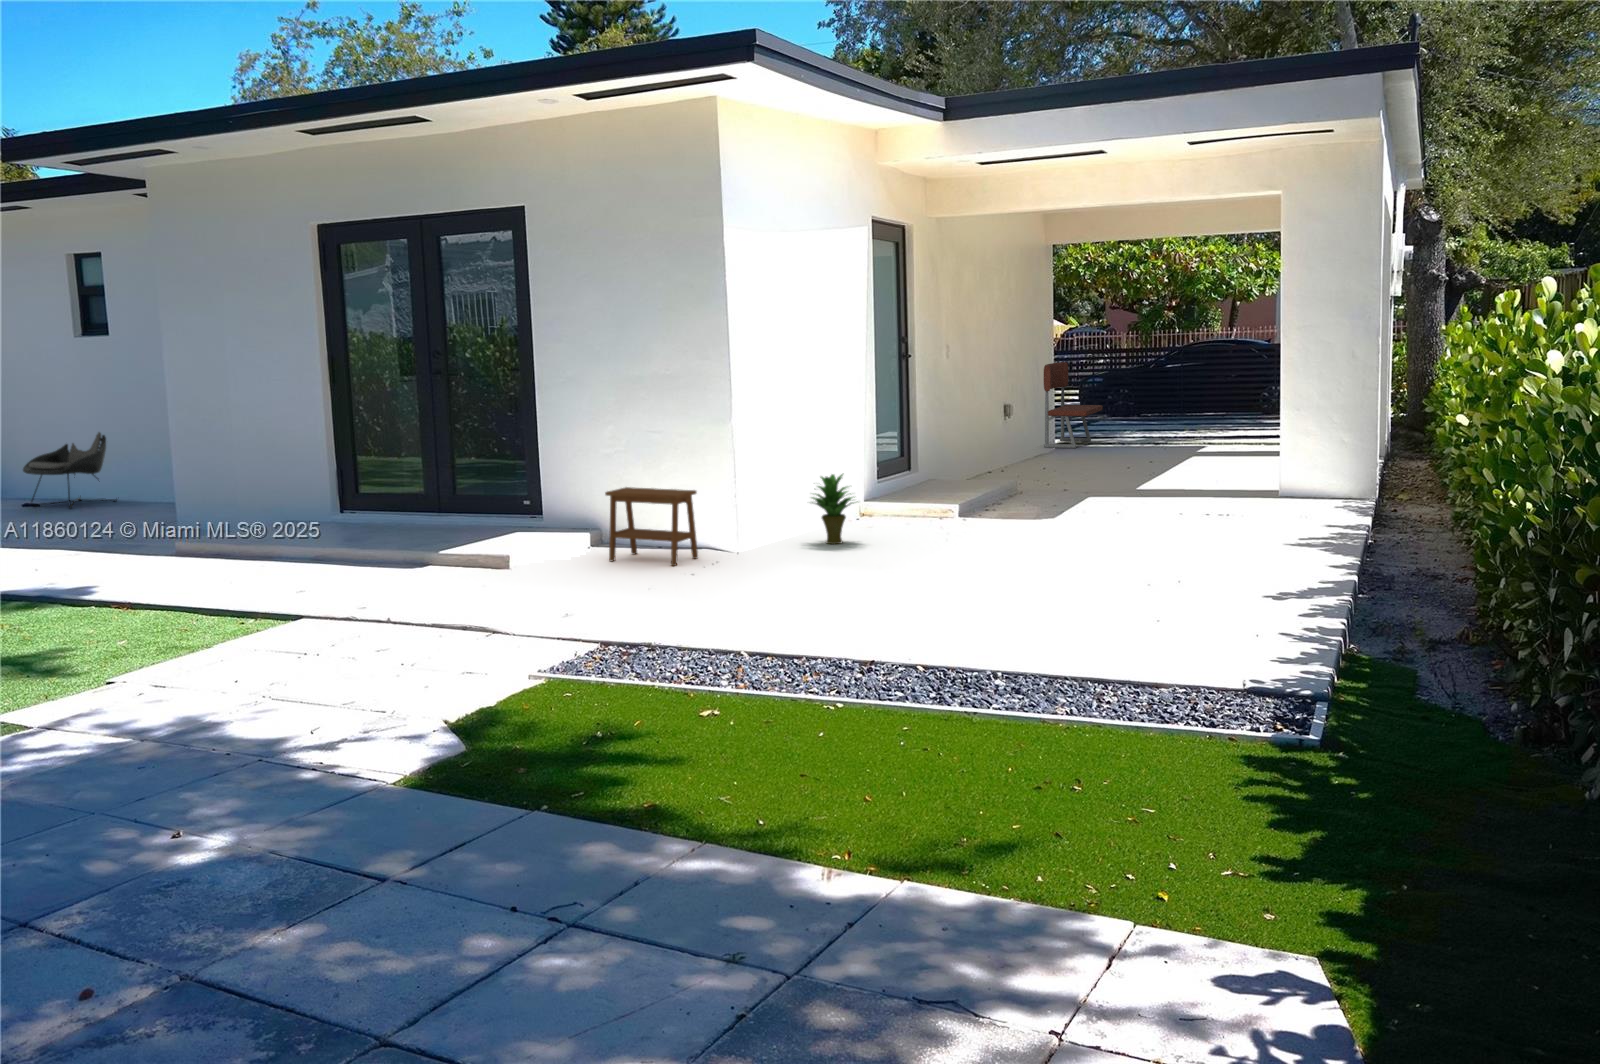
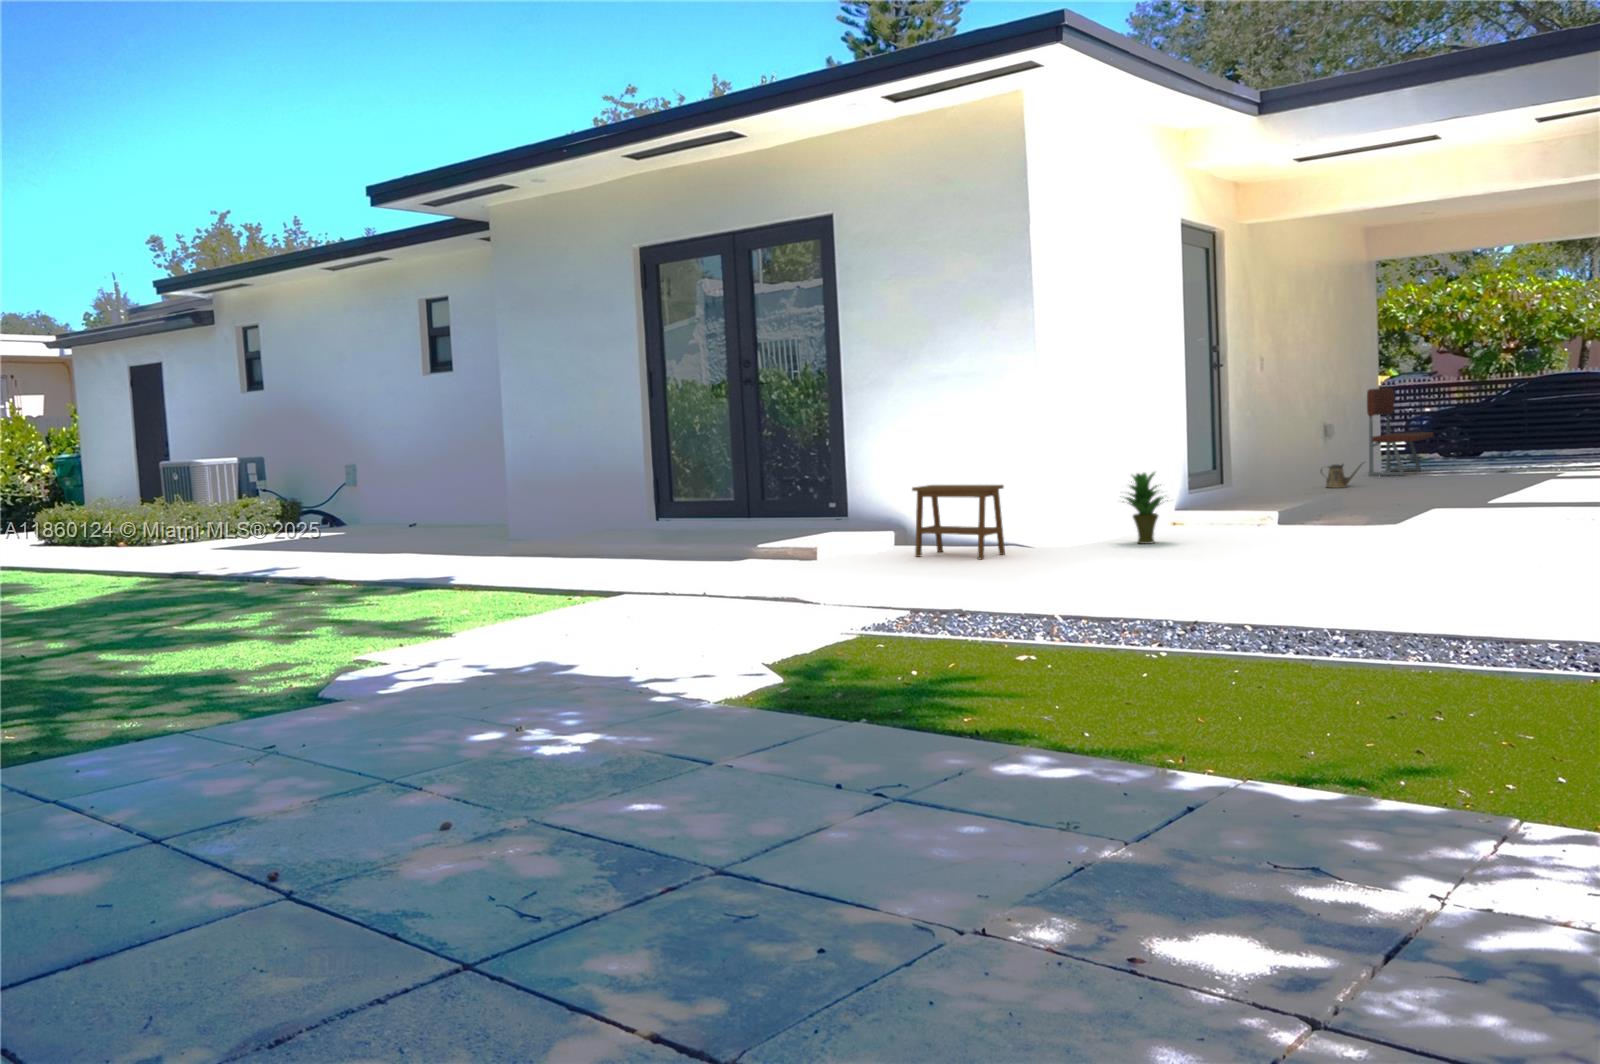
lounge chair: present [23,432,117,508] -> none [382,456,462,529]
watering can: none [1000,440,1041,464] -> present [1320,462,1364,488]

